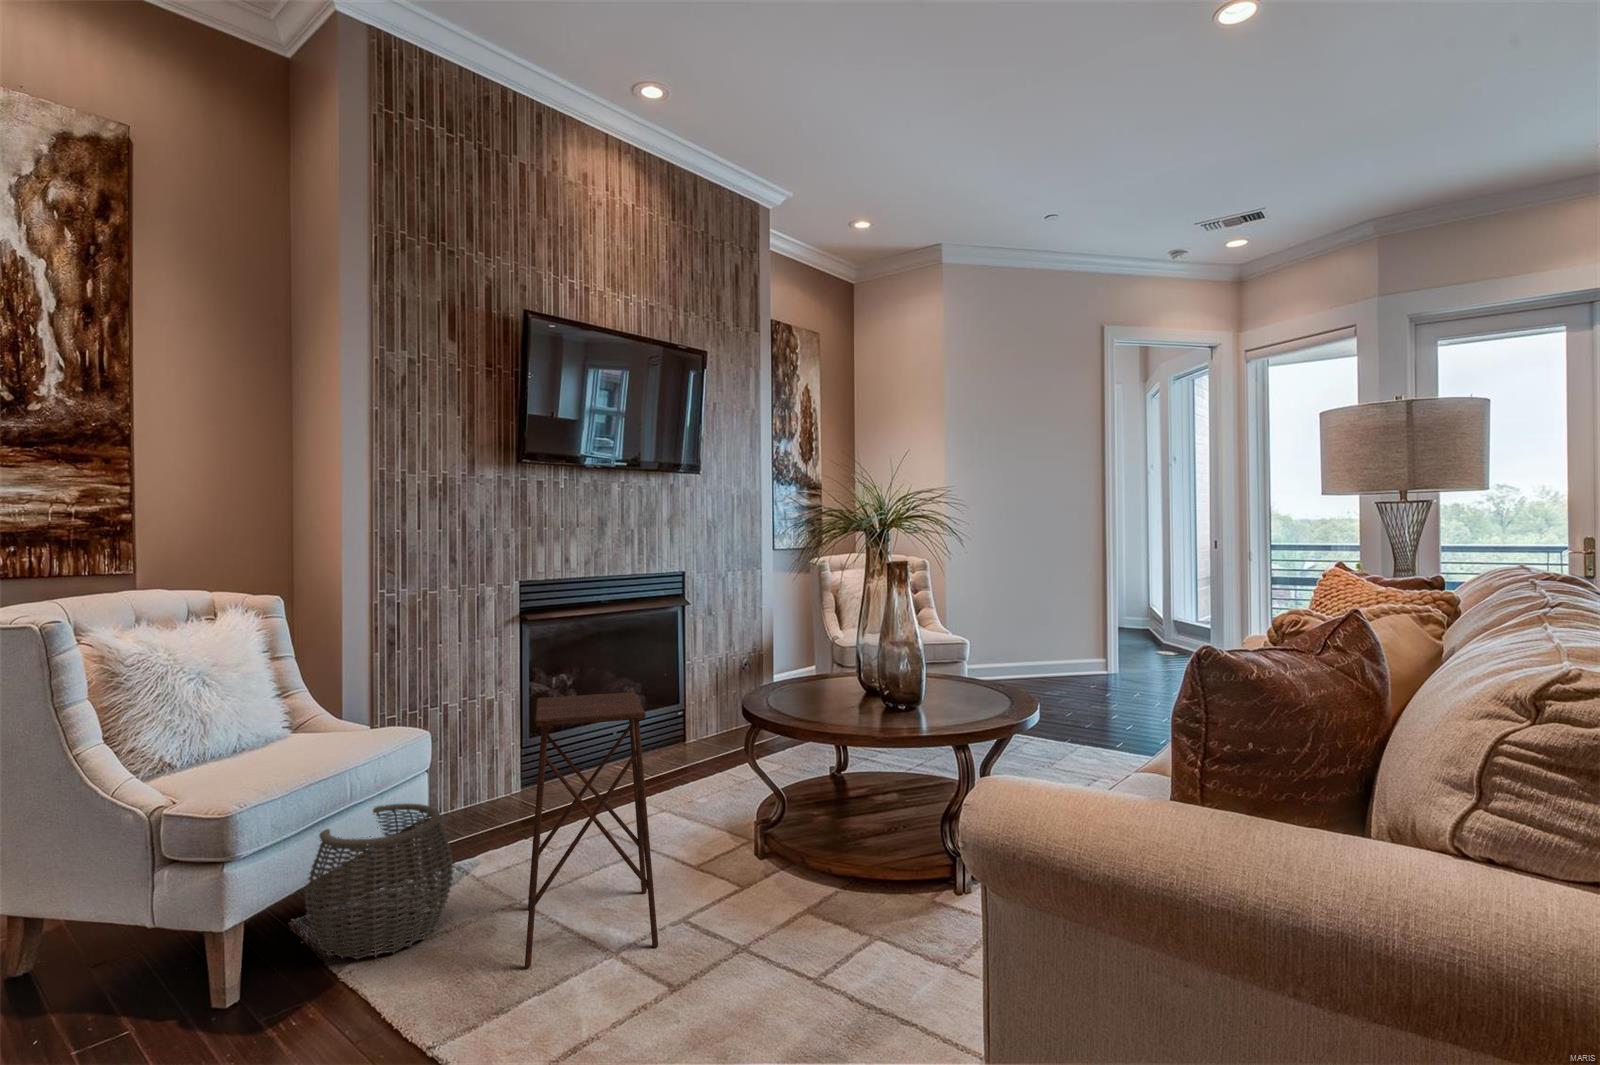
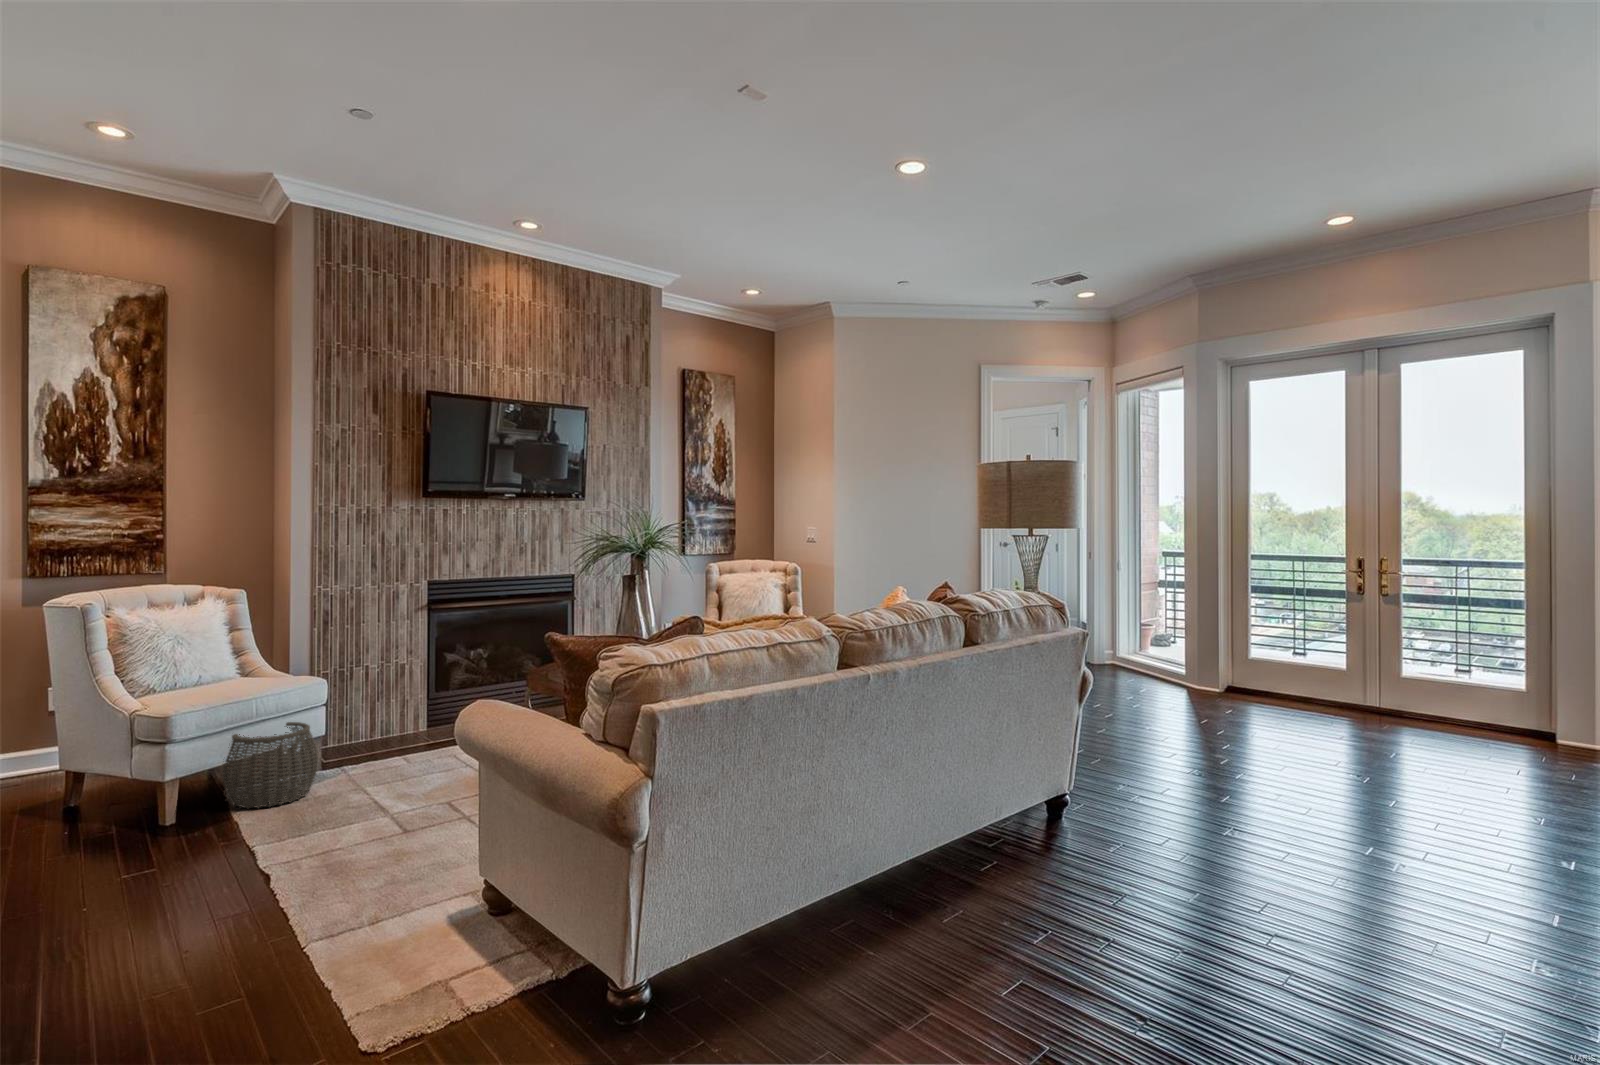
side table: present [525,692,658,968] -> none [334,658,444,818]

